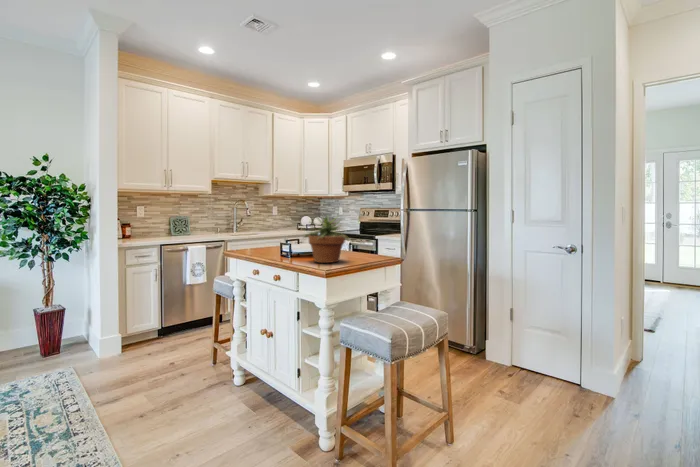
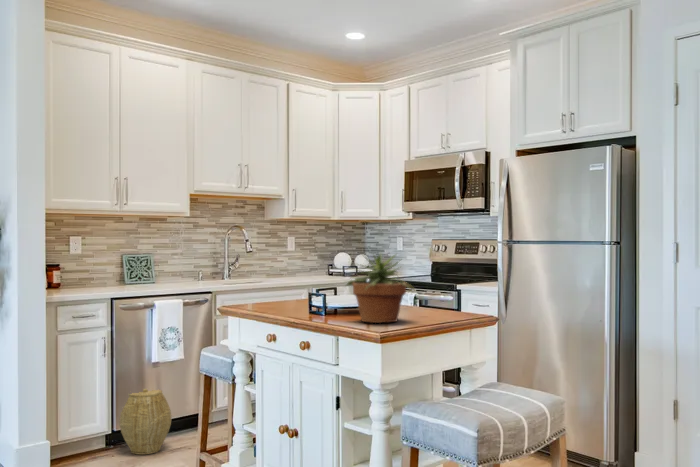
woven basket: none [165,301,199,342] -> present [119,389,171,455]

